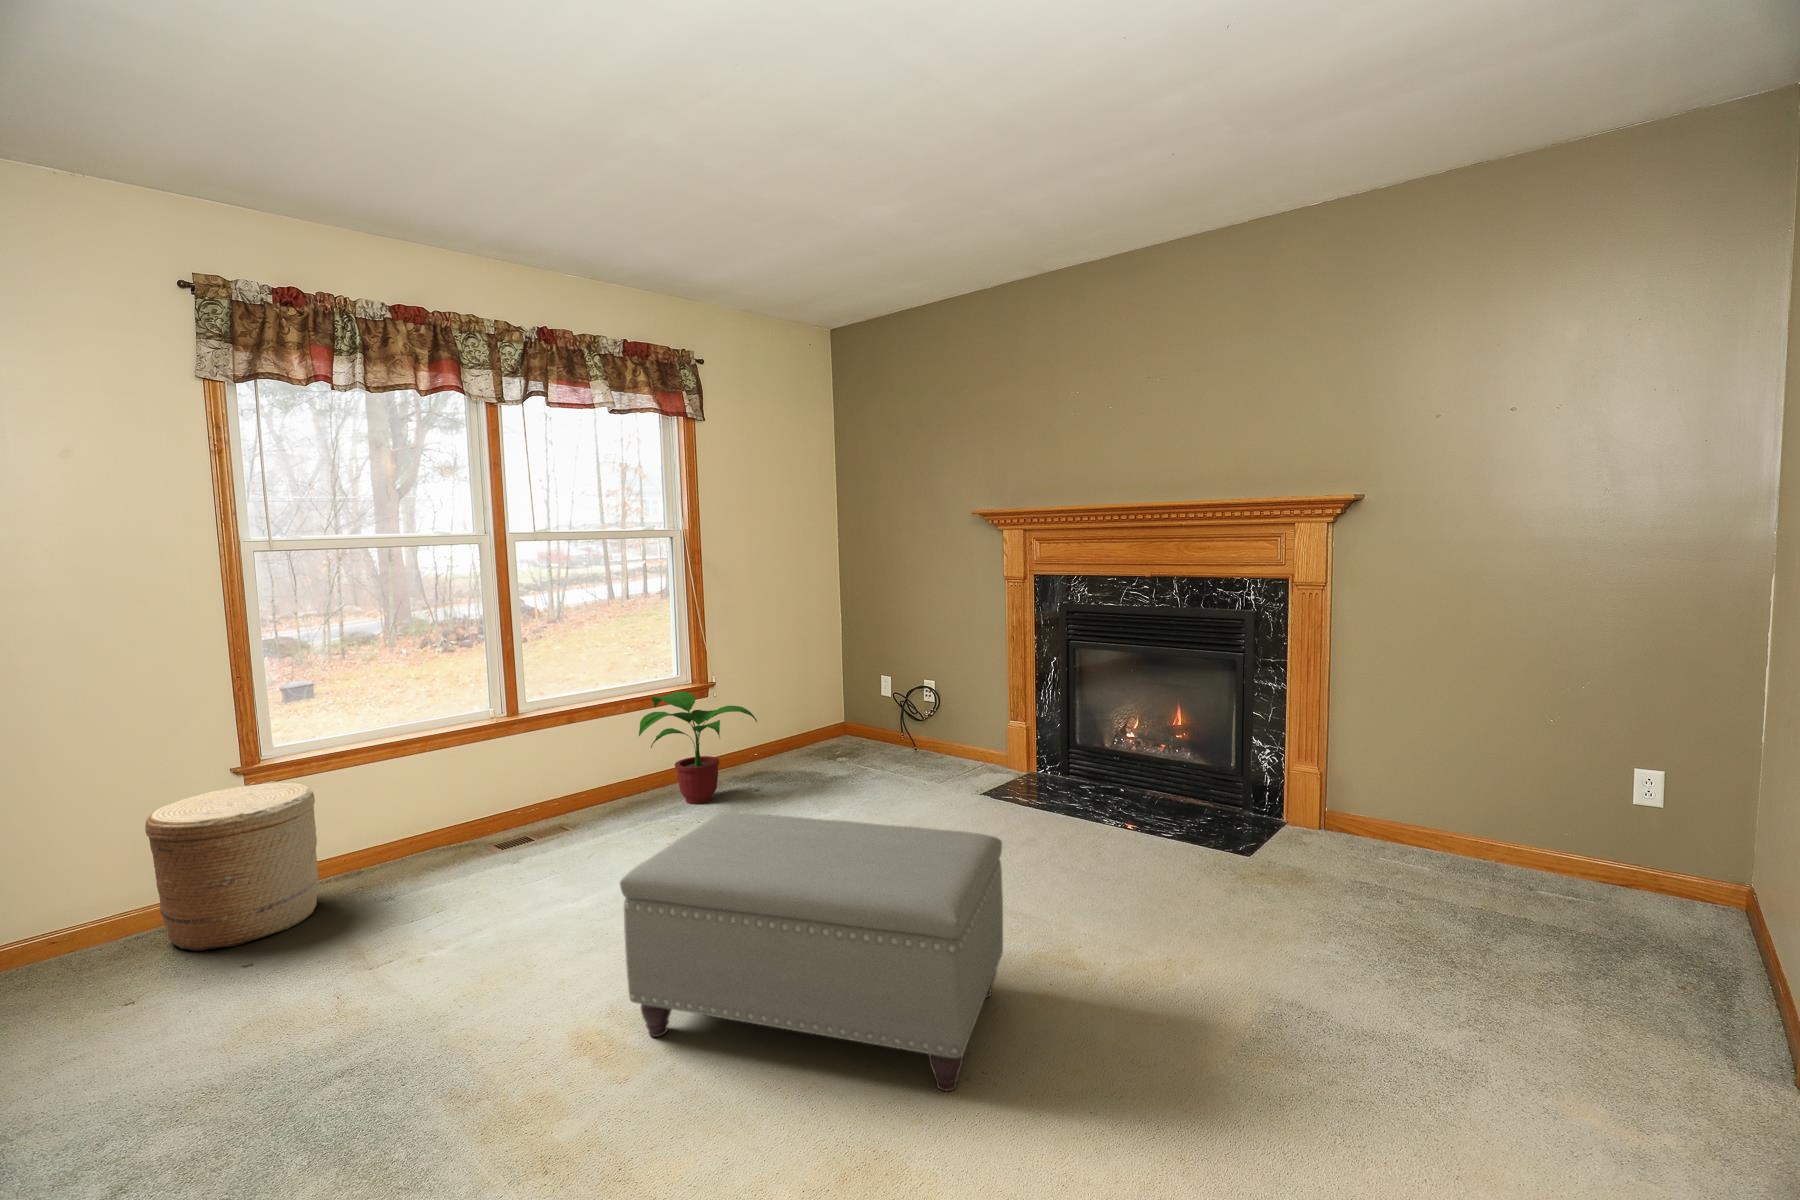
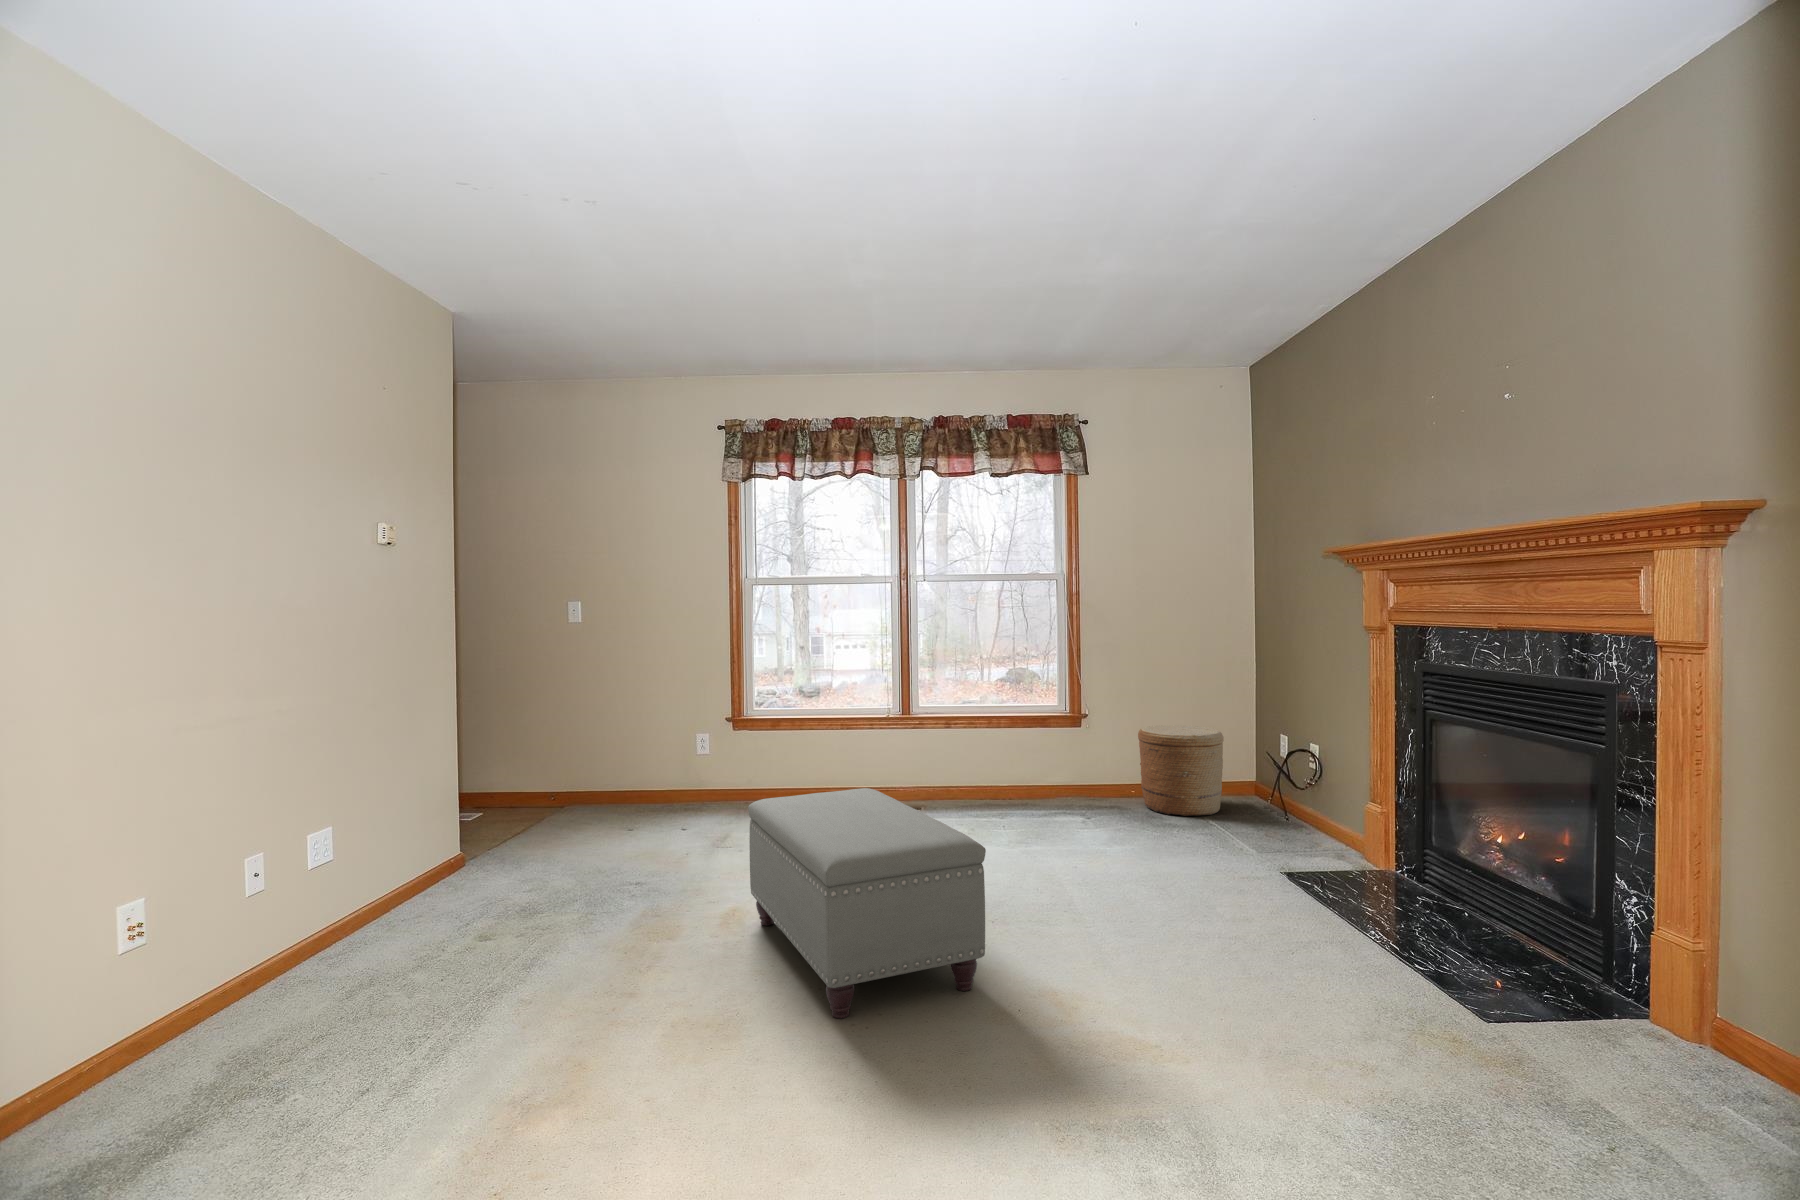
potted plant: present [639,692,757,804] -> none [967,718,1080,818]
woven basket: present [145,783,320,951] -> present [1138,725,1224,816]

